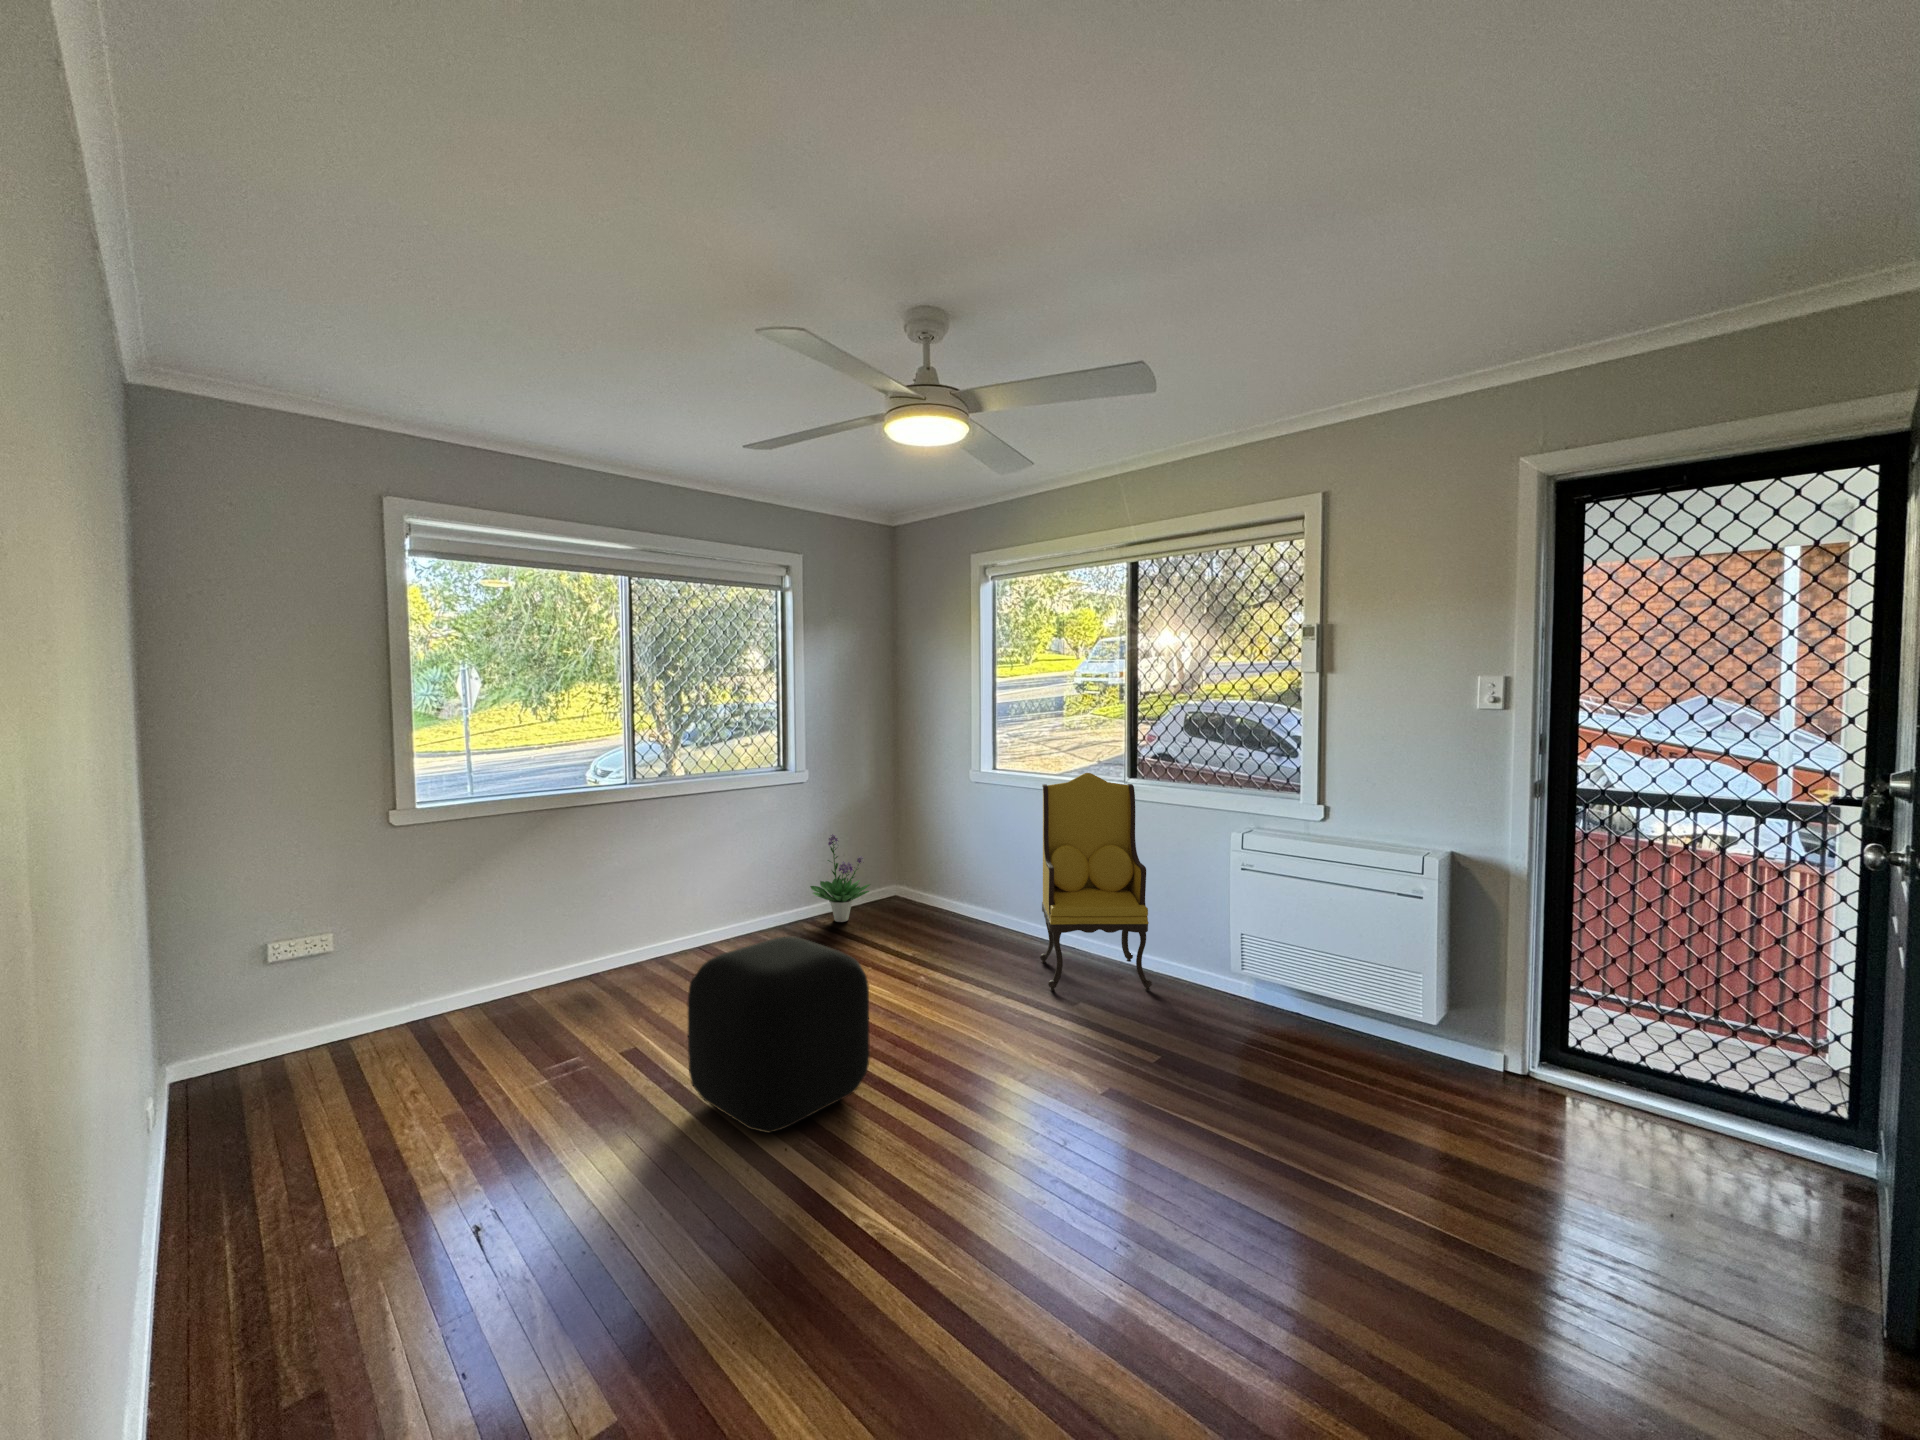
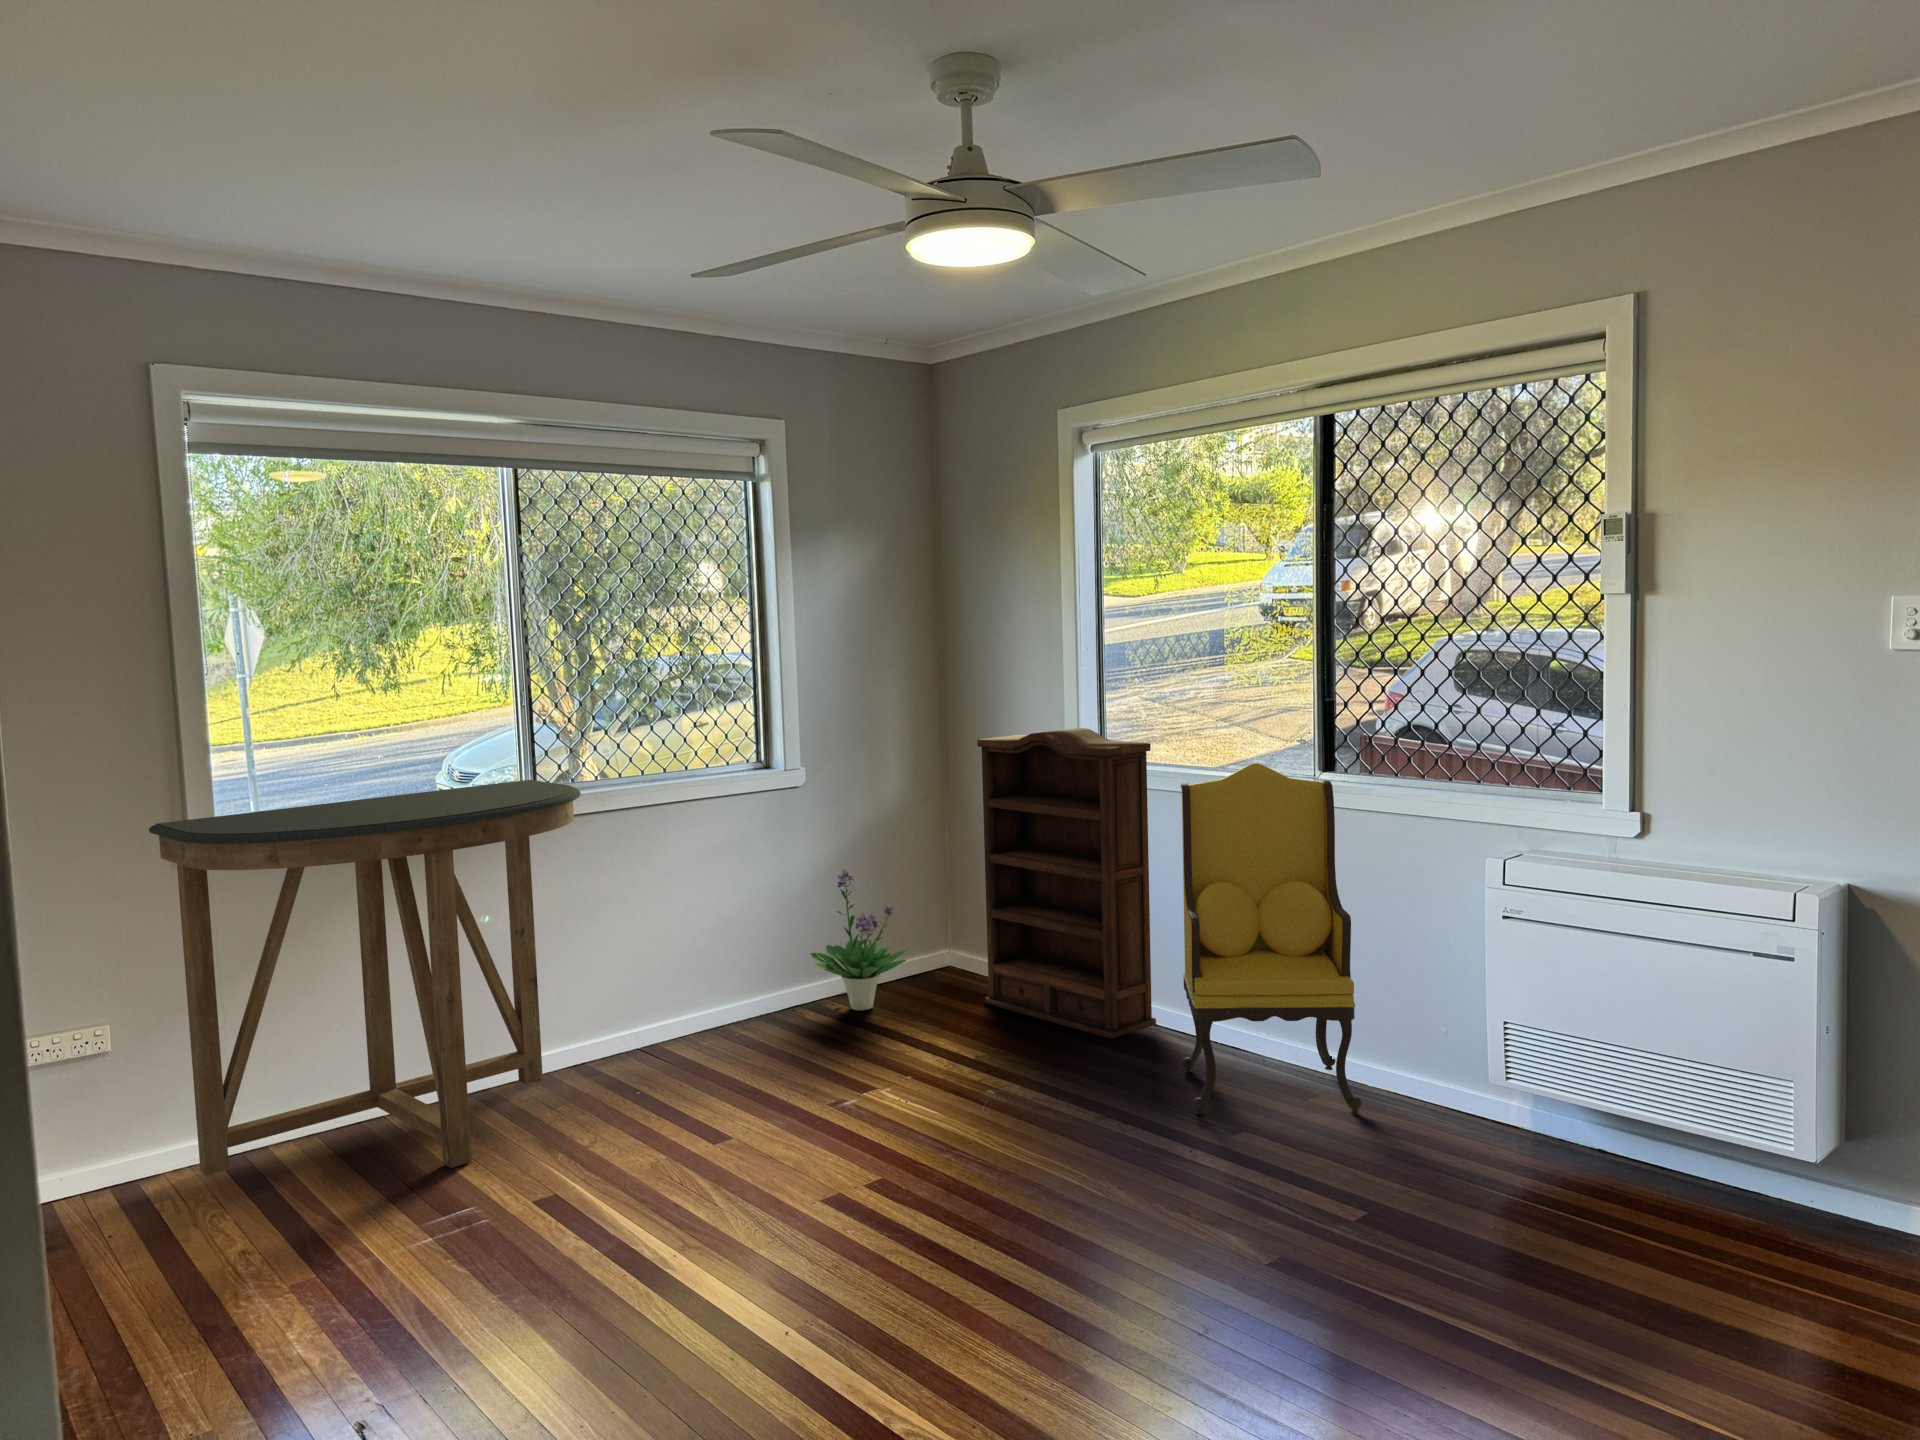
bookshelf: none [917,750,1023,941] -> present [977,728,1156,1039]
console table: none [367,775,665,1035] -> present [149,780,581,1175]
ottoman: present [688,936,870,1133] -> none [635,1024,907,1310]

